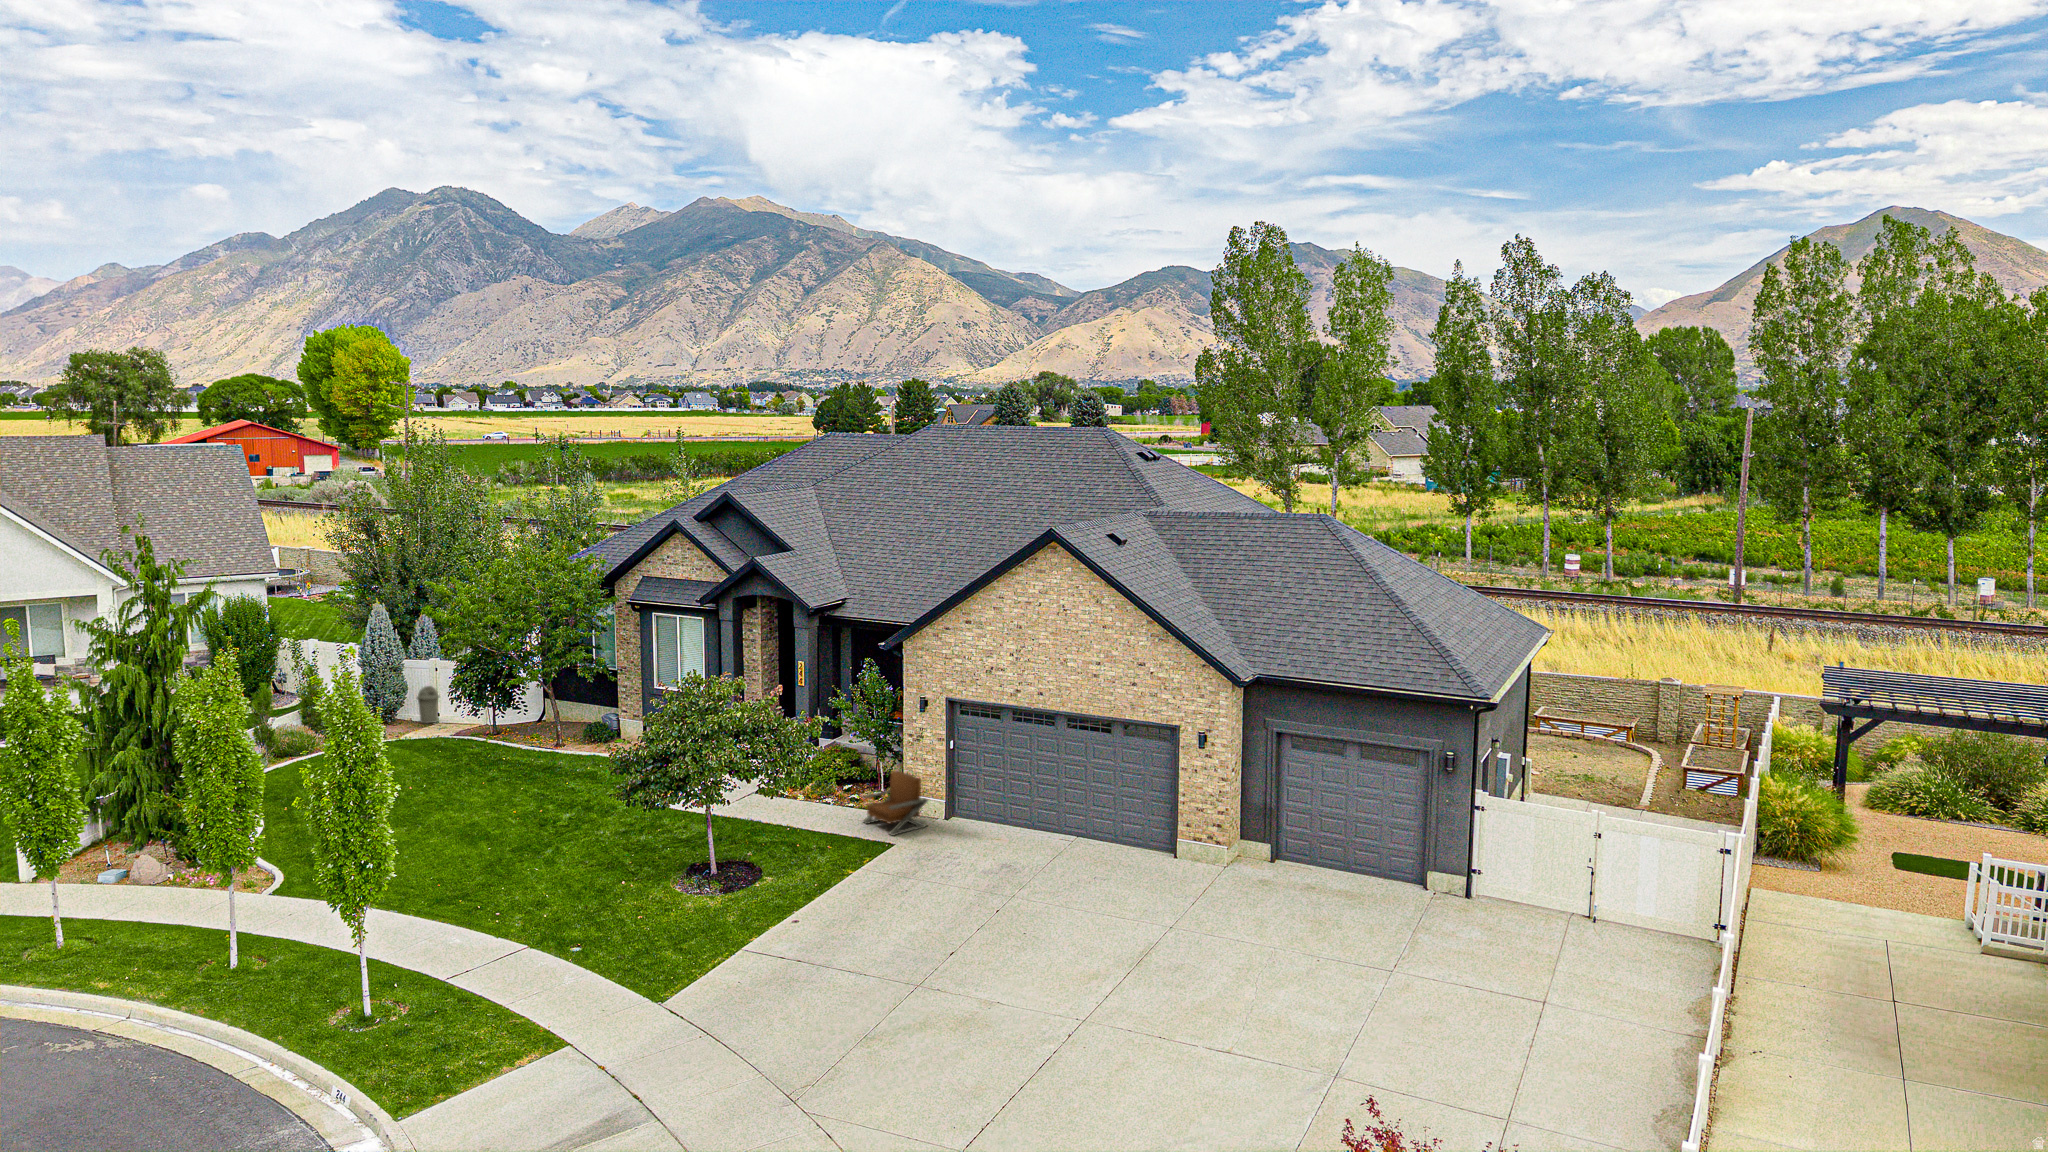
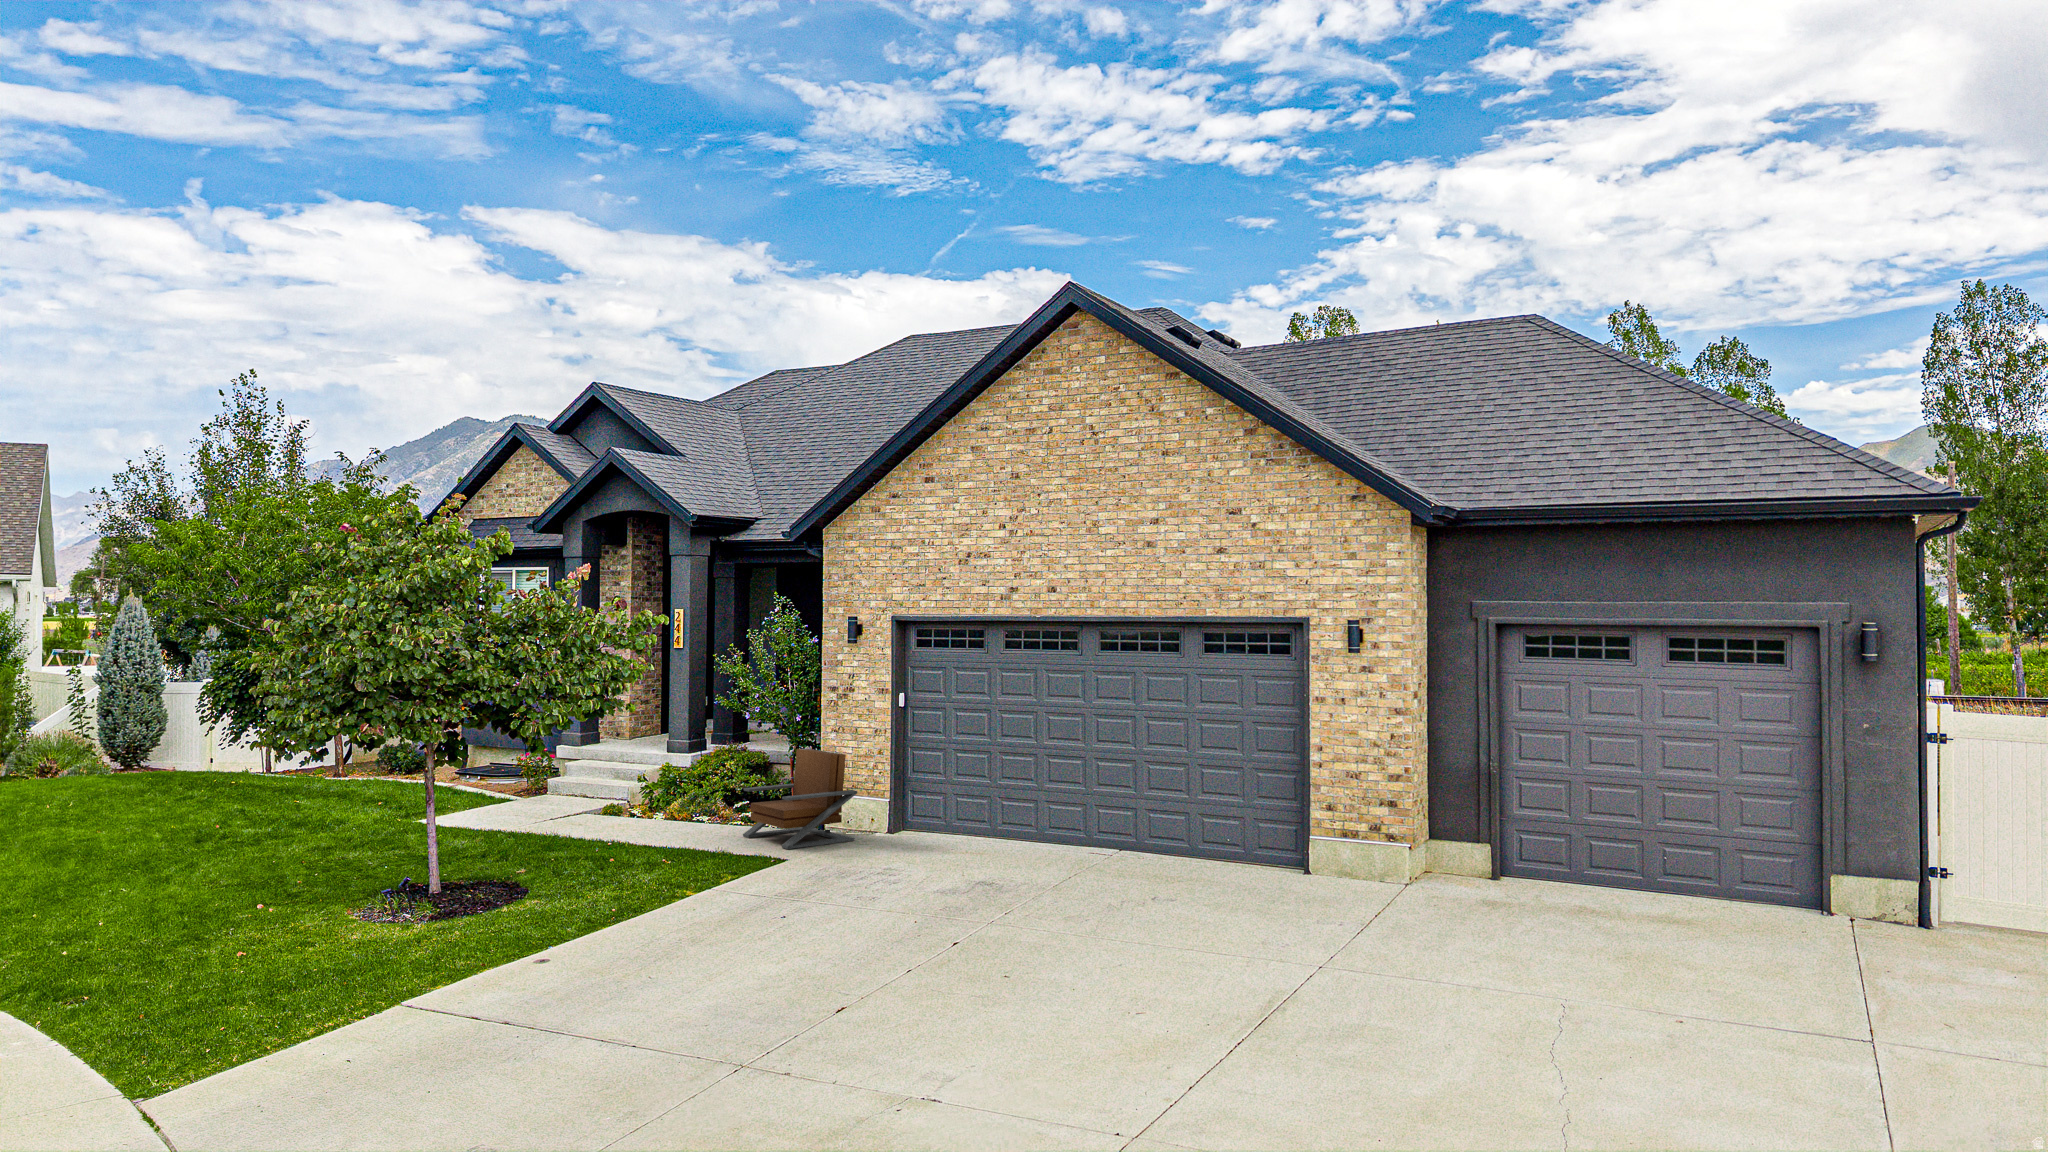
trash can: present [417,686,439,724] -> none [152,701,189,756]

